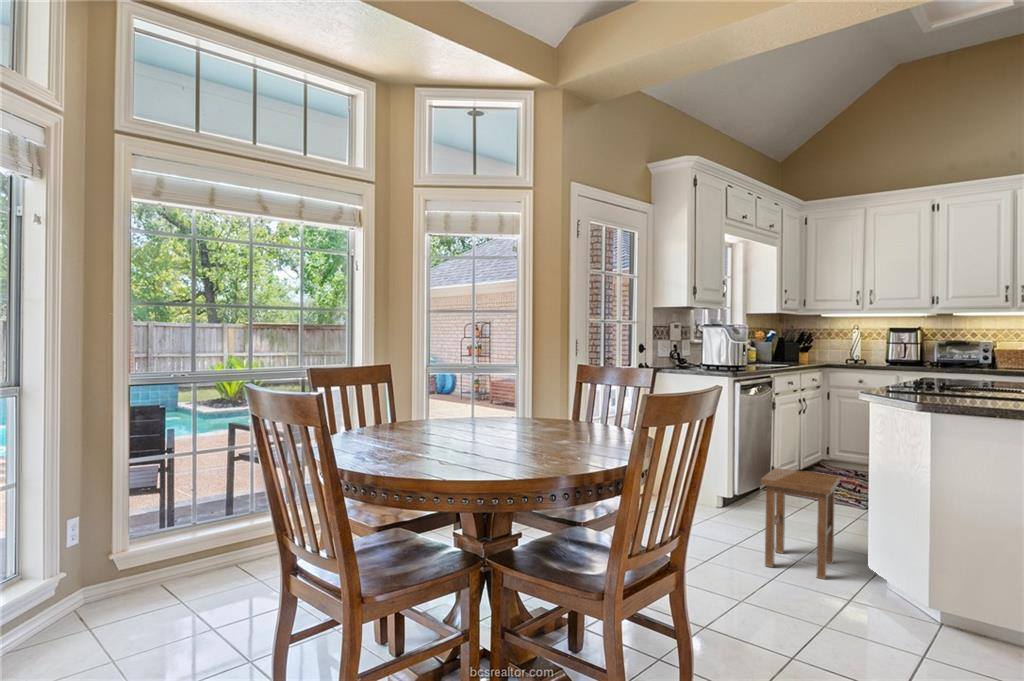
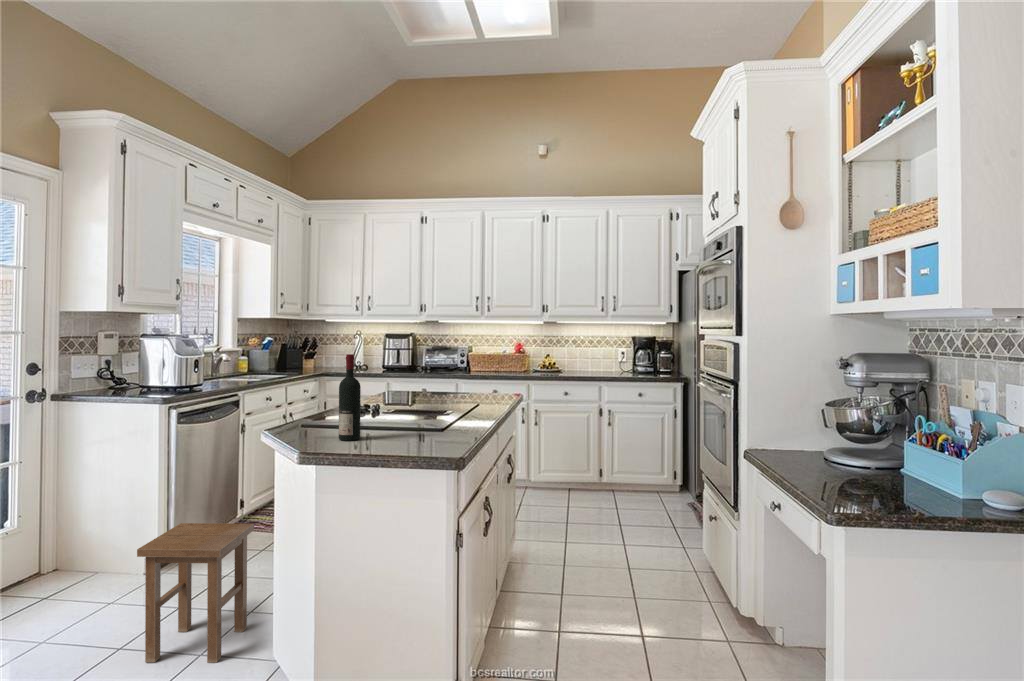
wine bottle: none [966,329,990,405] -> present [339,354,361,441]

